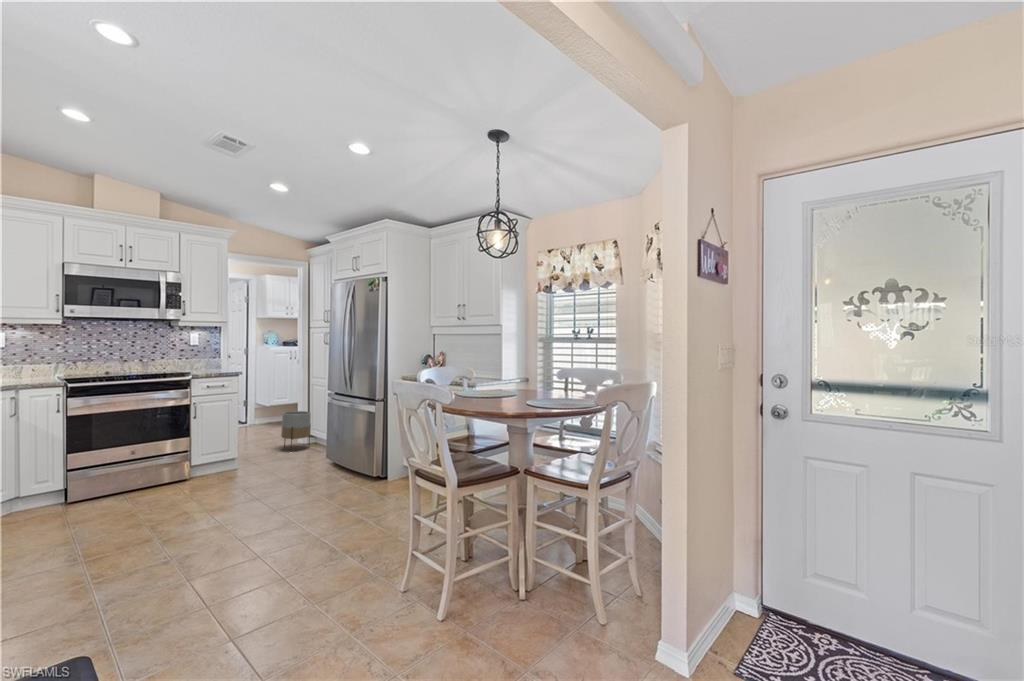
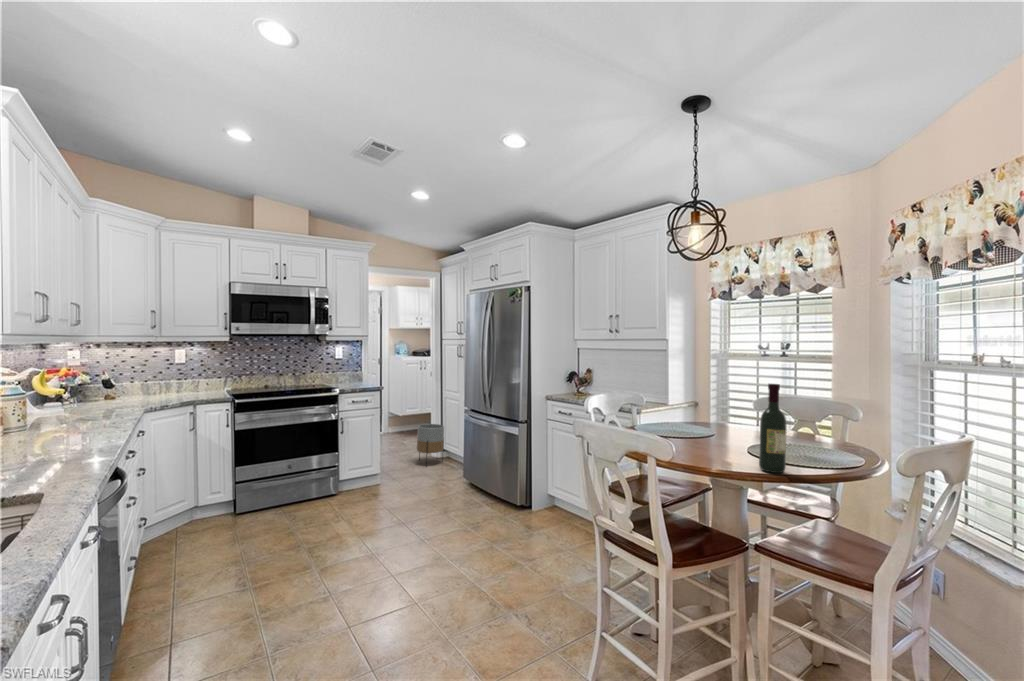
wine bottle: none [515,346,532,409] -> present [759,384,787,473]

